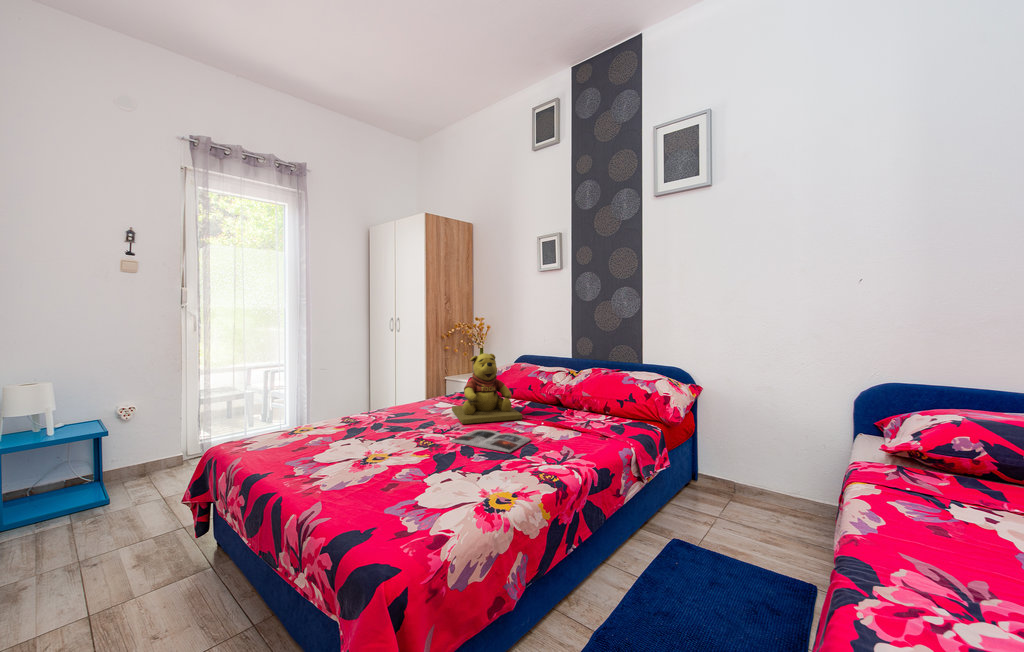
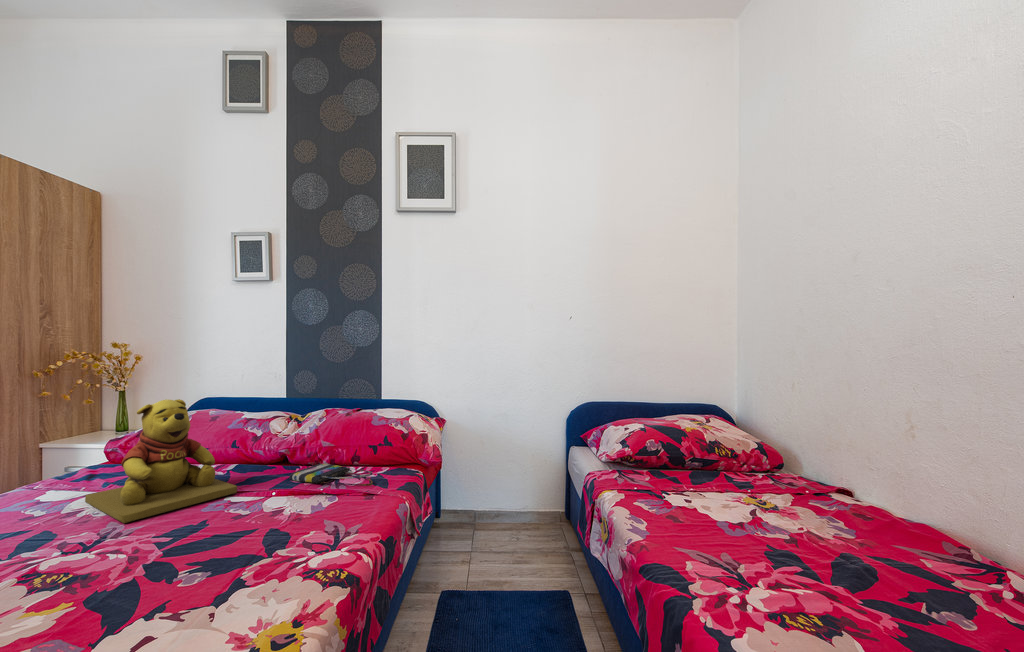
tote bag: none [557,410,612,431] -> present [290,464,373,486]
magazine: present [450,430,531,452] -> none [109,519,270,563]

